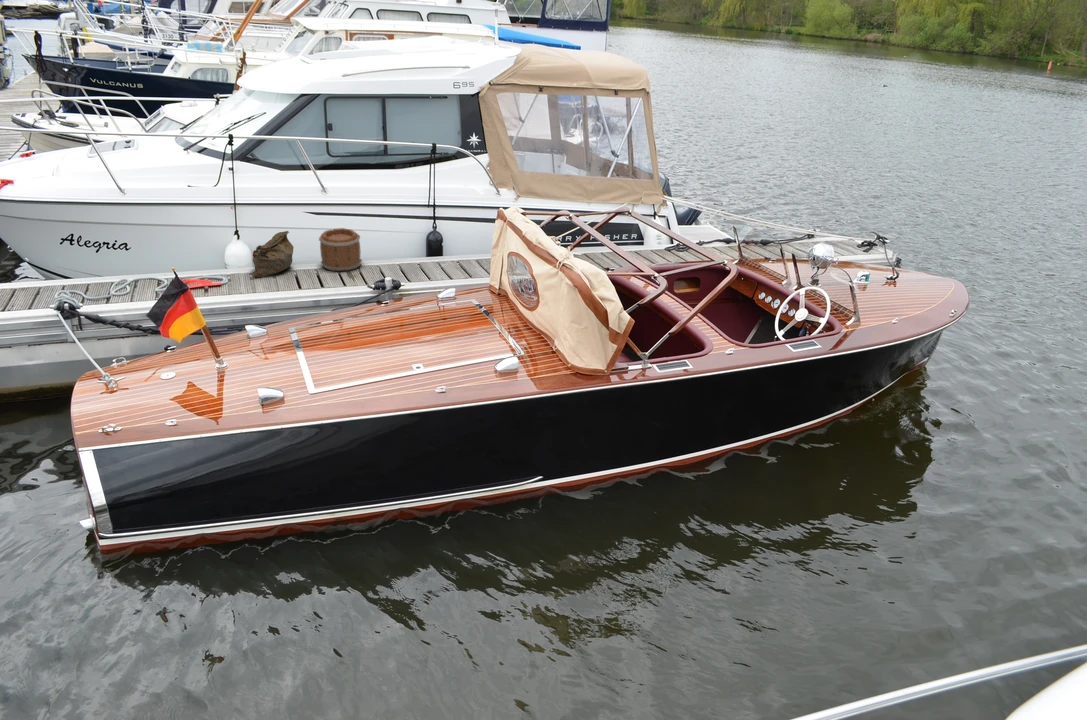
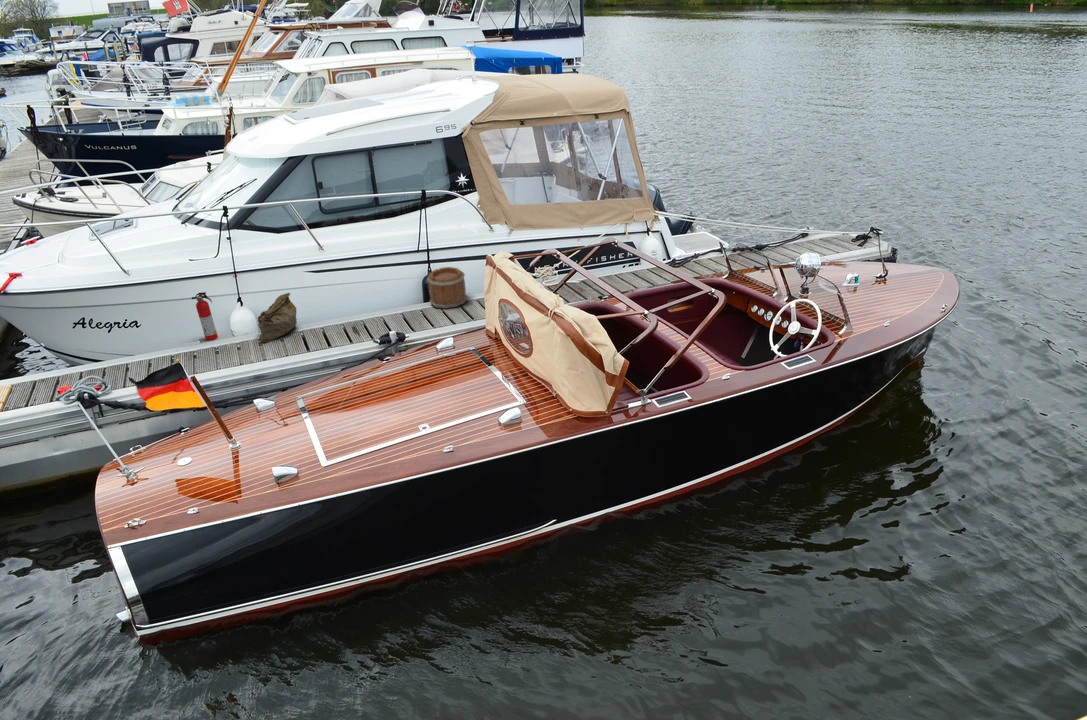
fire extinguisher: none [187,219,209,271] -> present [192,292,218,341]
bucket: present [319,228,362,271] -> present [427,267,467,309]

